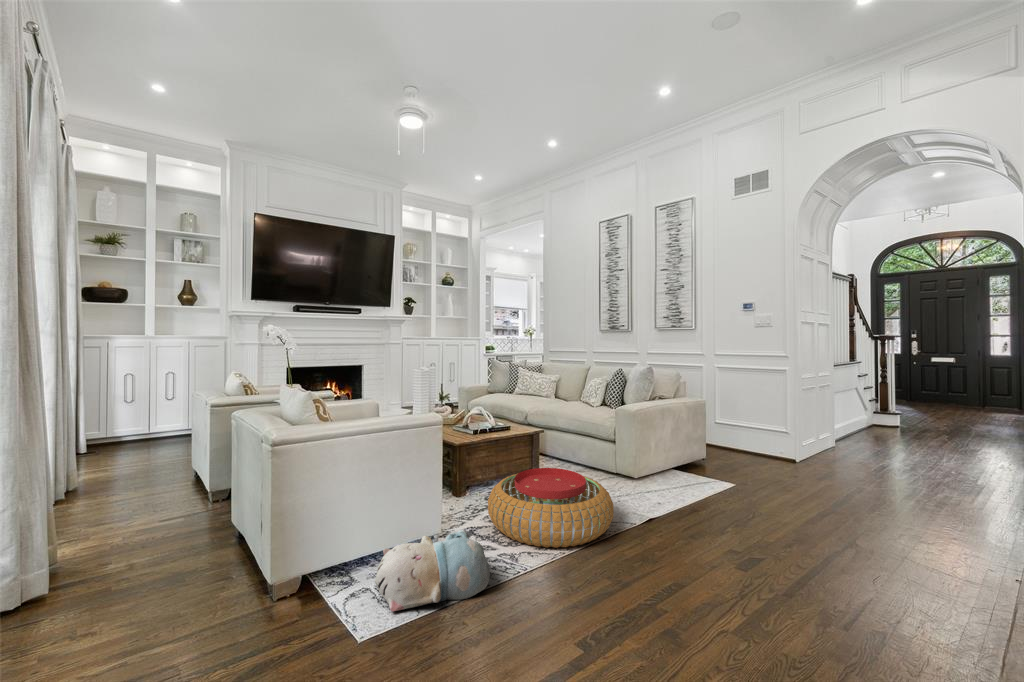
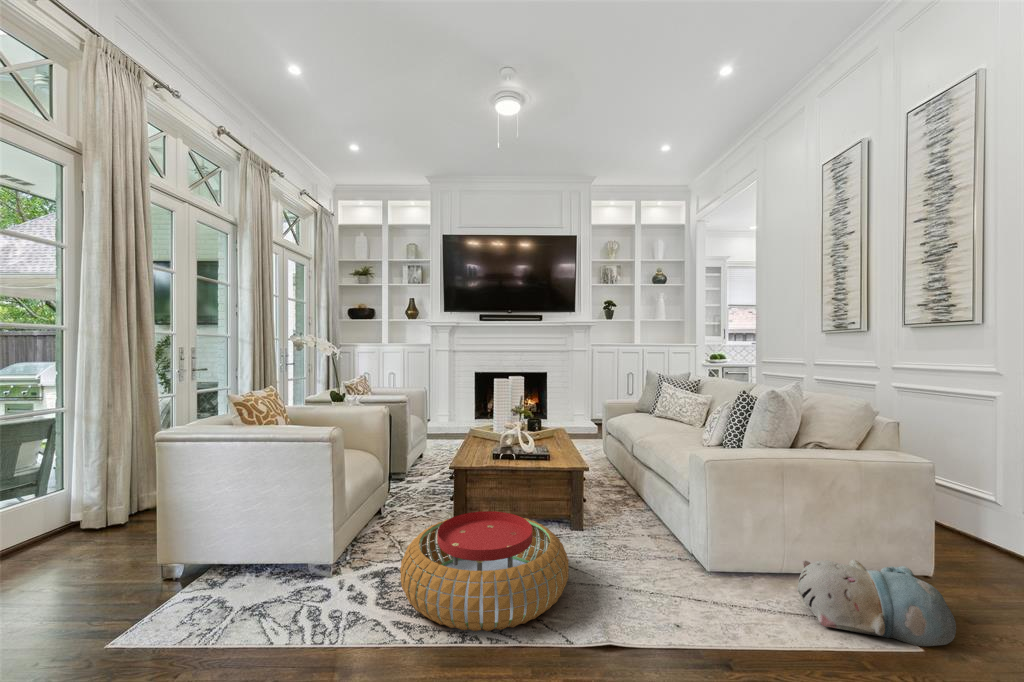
plush toy: present [375,530,490,612] -> present [797,559,956,646]

